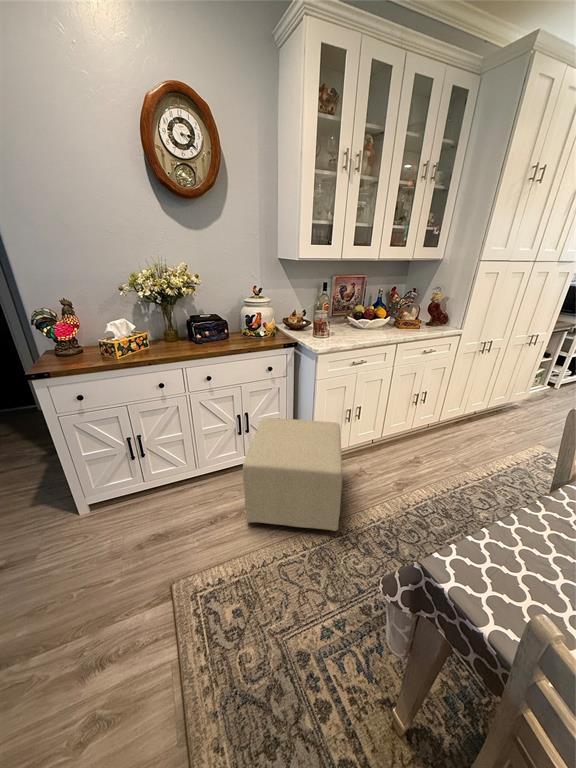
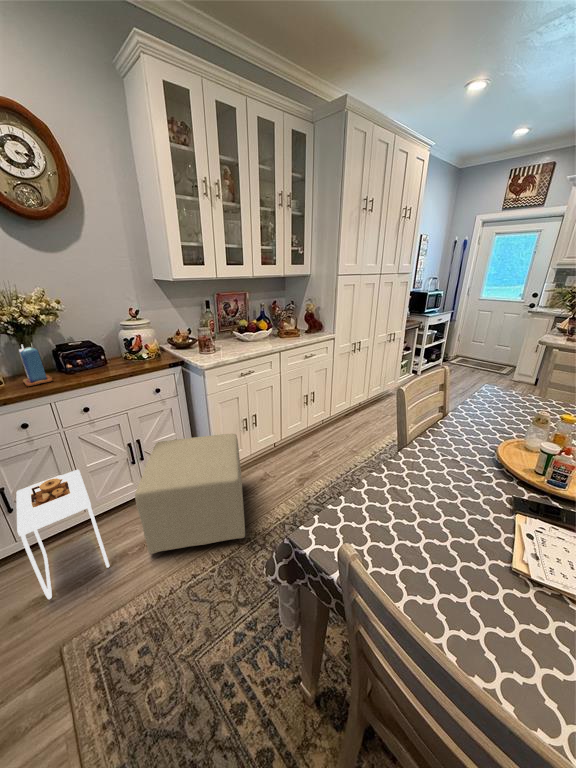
candle: none [163,313,186,351] -> present [19,345,53,386]
side table: none [150,431,213,538] -> present [16,470,109,599]

